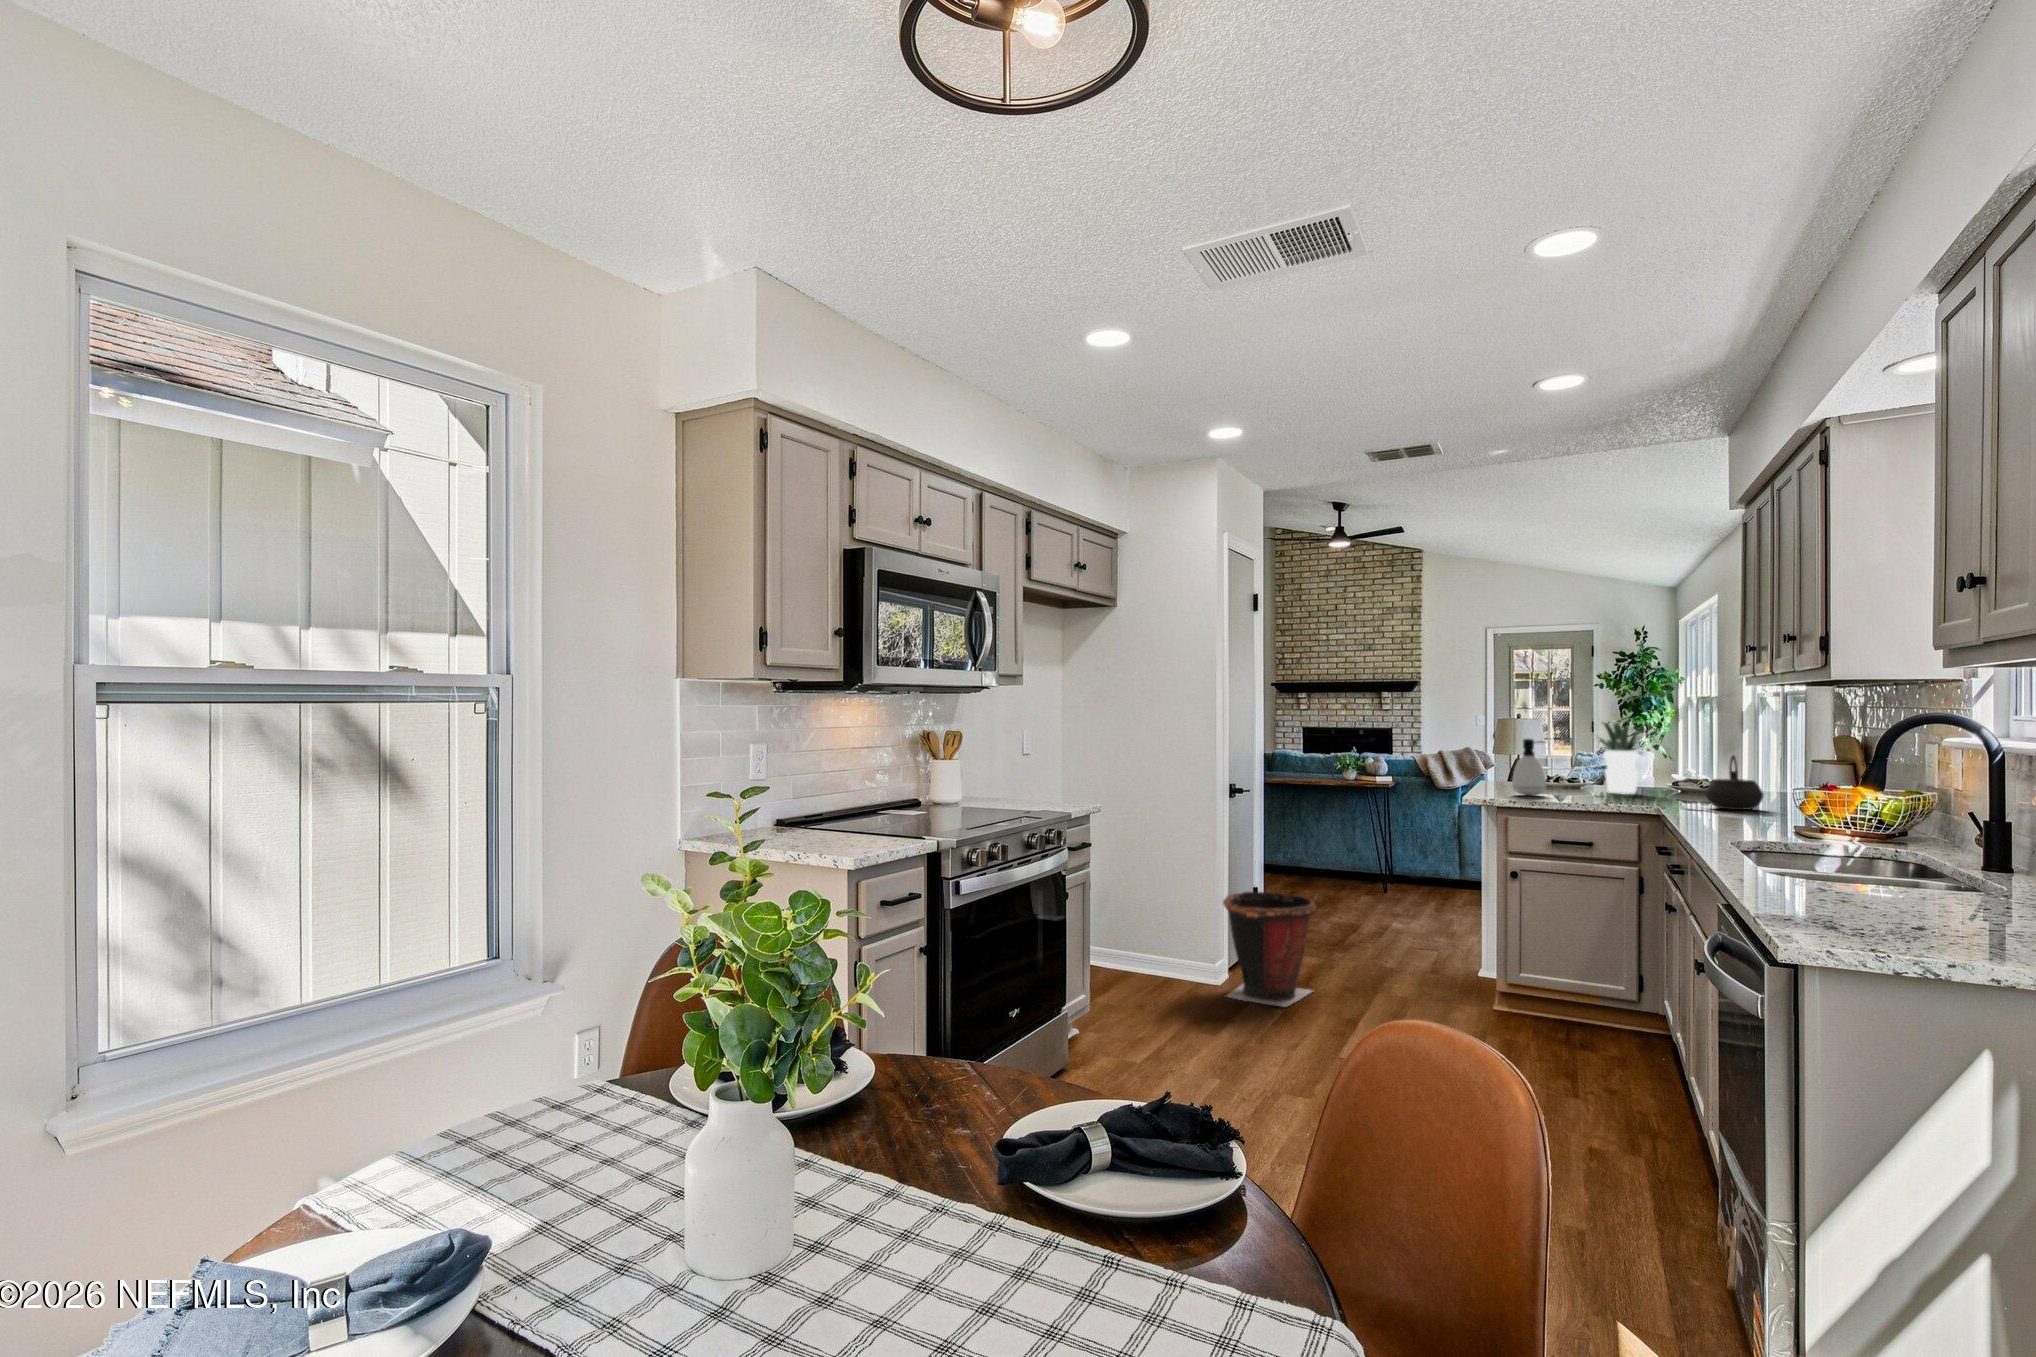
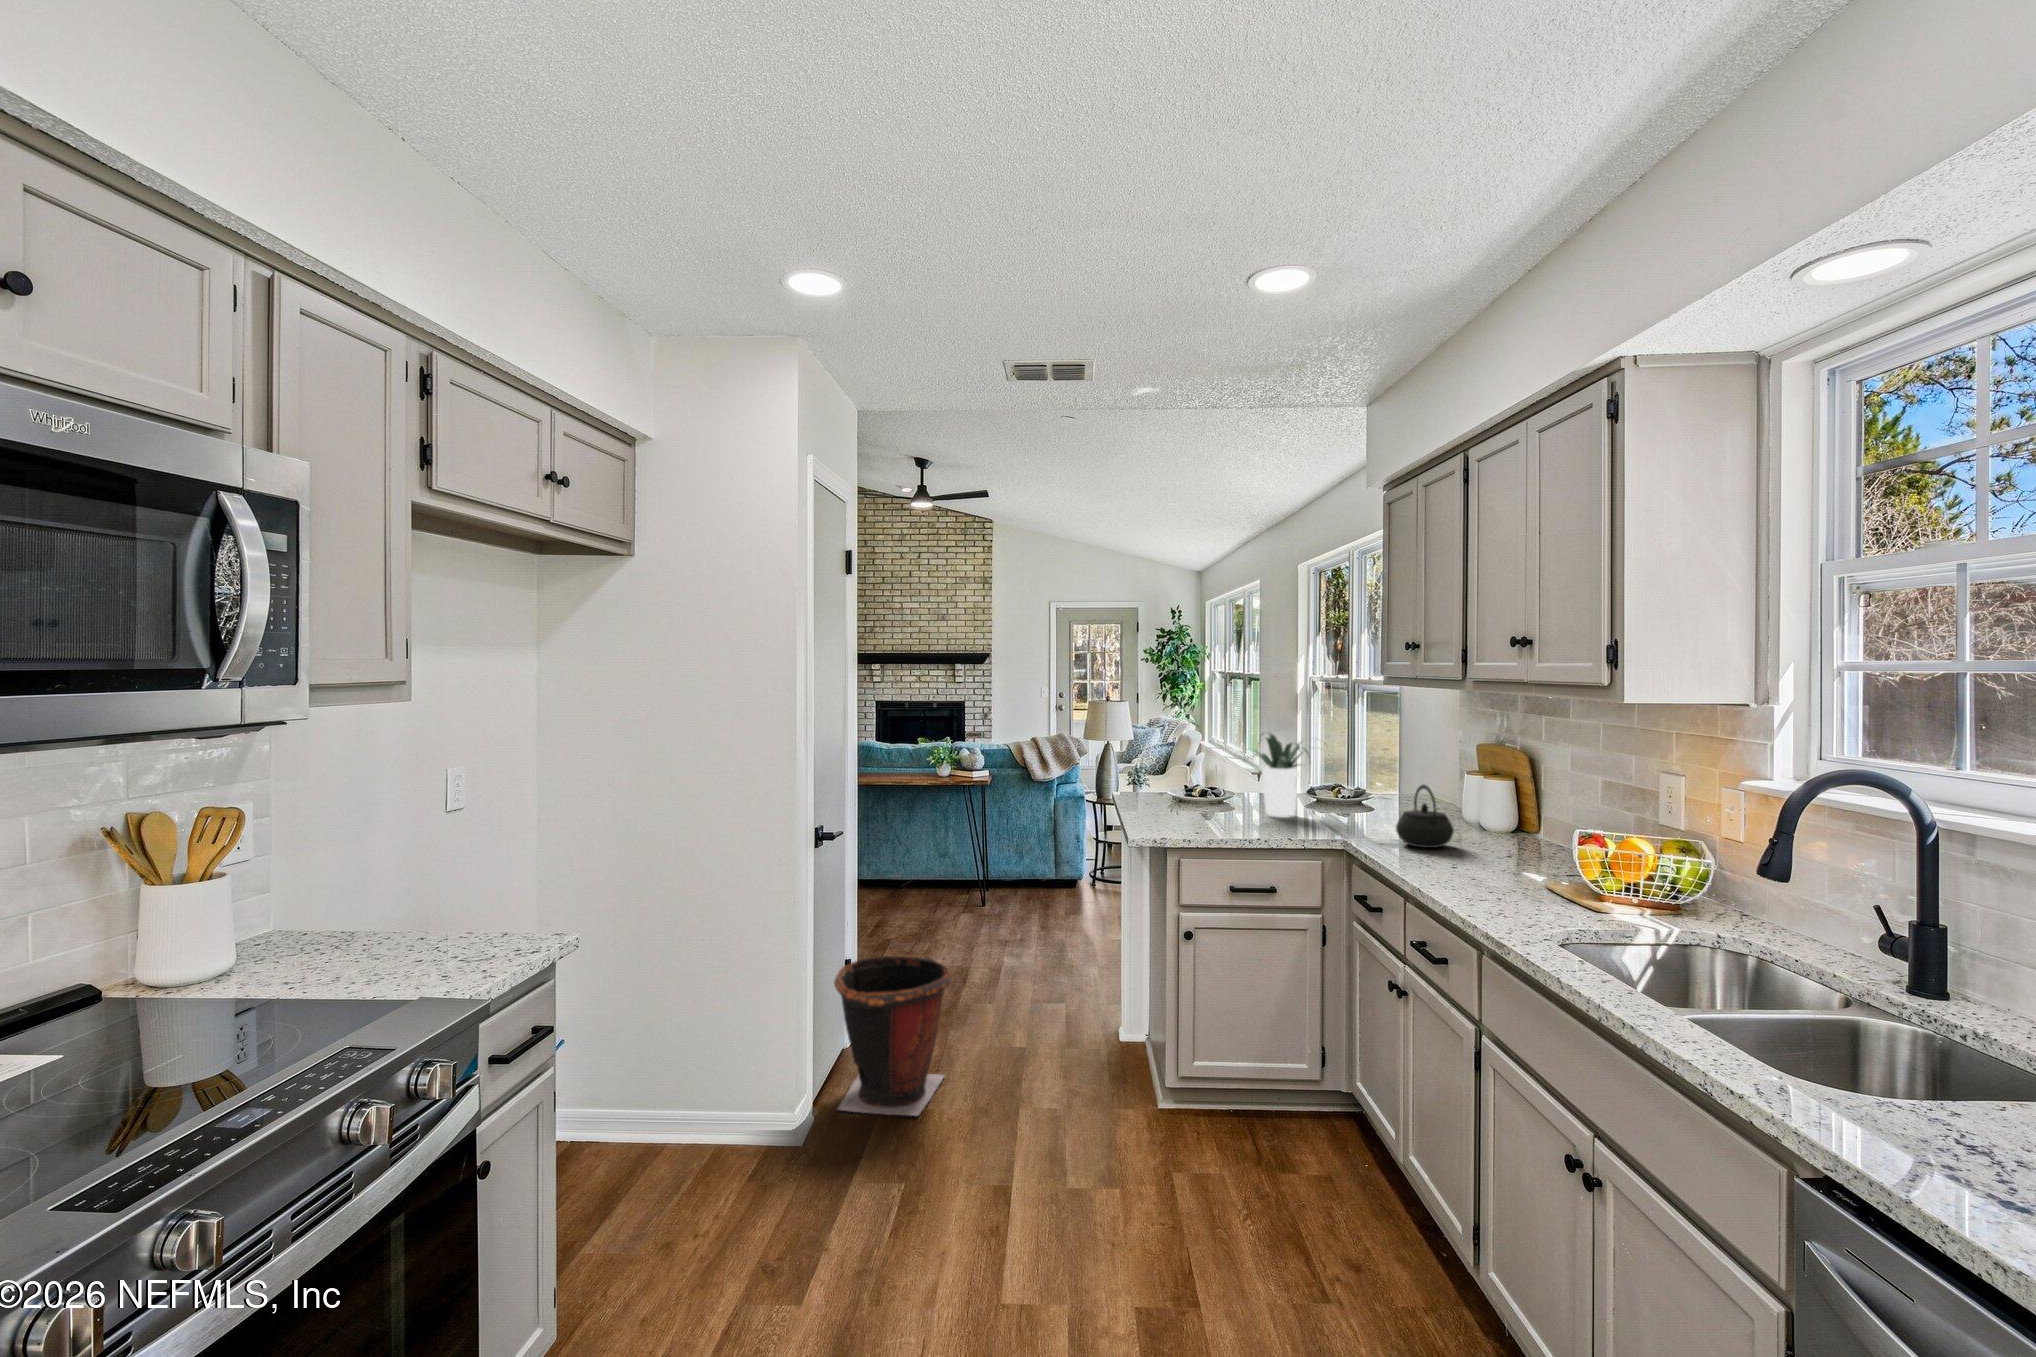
soap dispenser: present [1512,739,1546,795] -> none [1182,761,1220,829]

